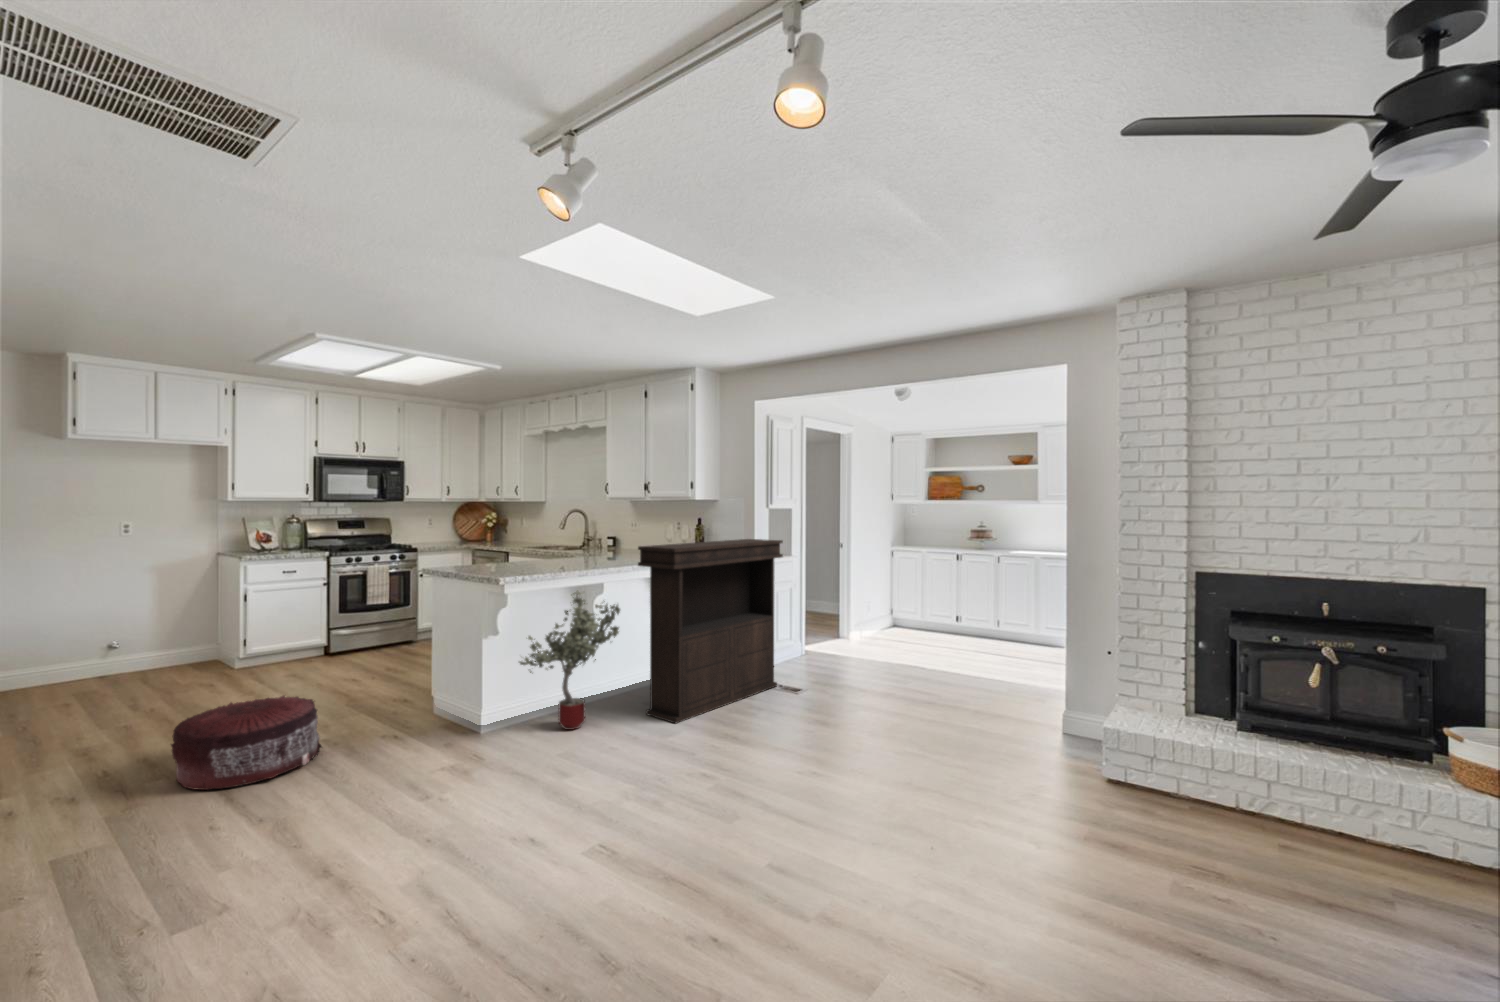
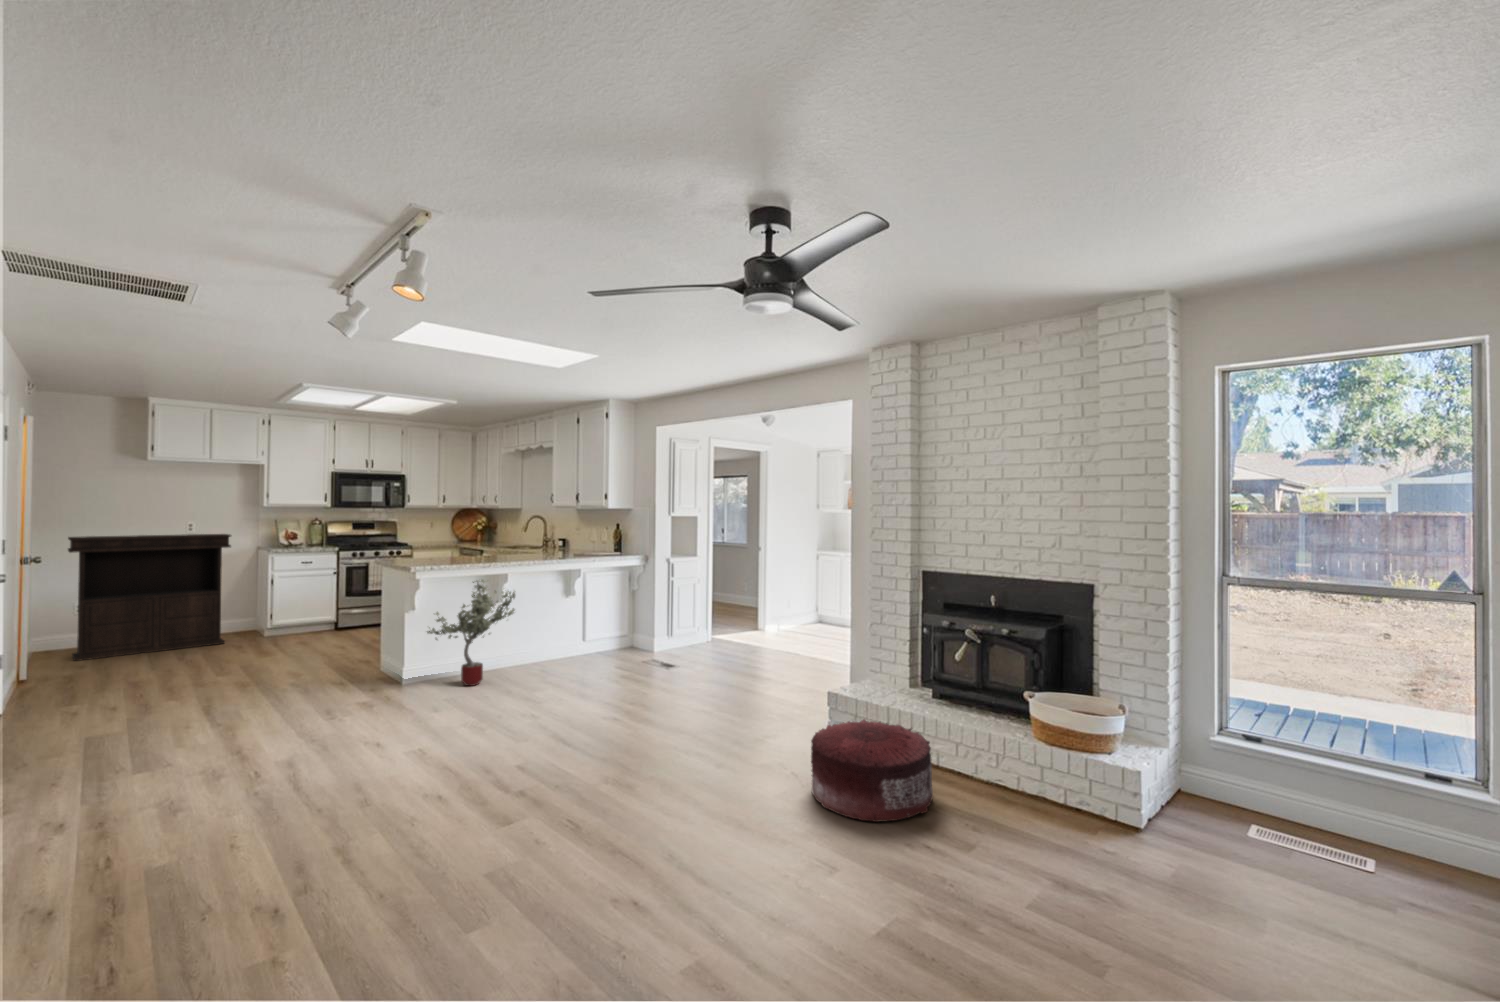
console table: present [638,539,783,723] -> present [68,534,231,661]
pouf: present [171,696,322,790] -> present [811,719,933,822]

